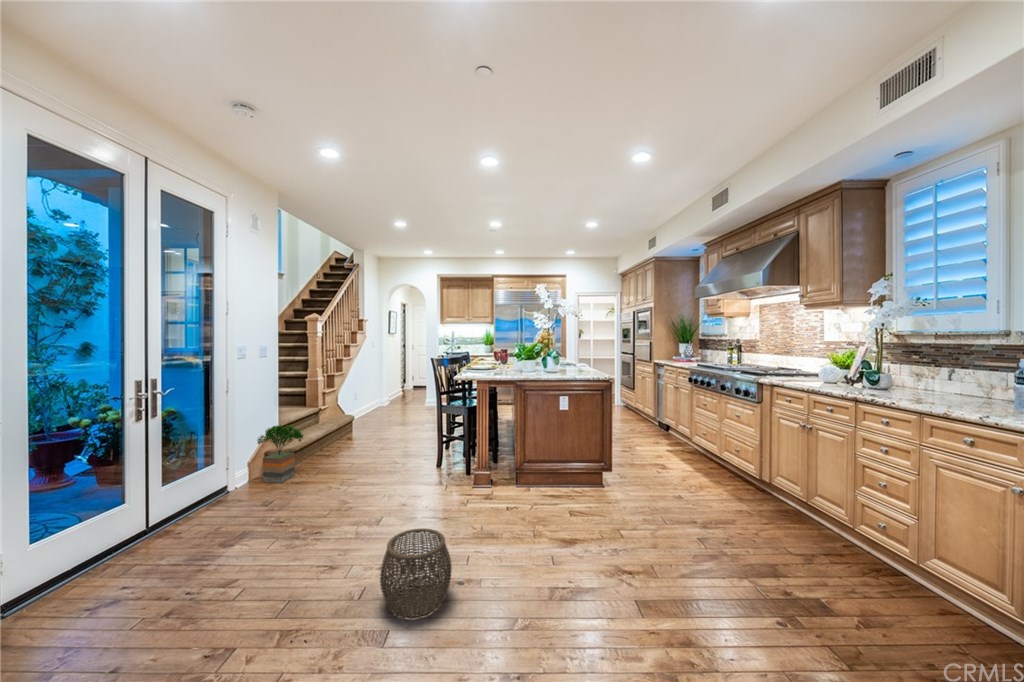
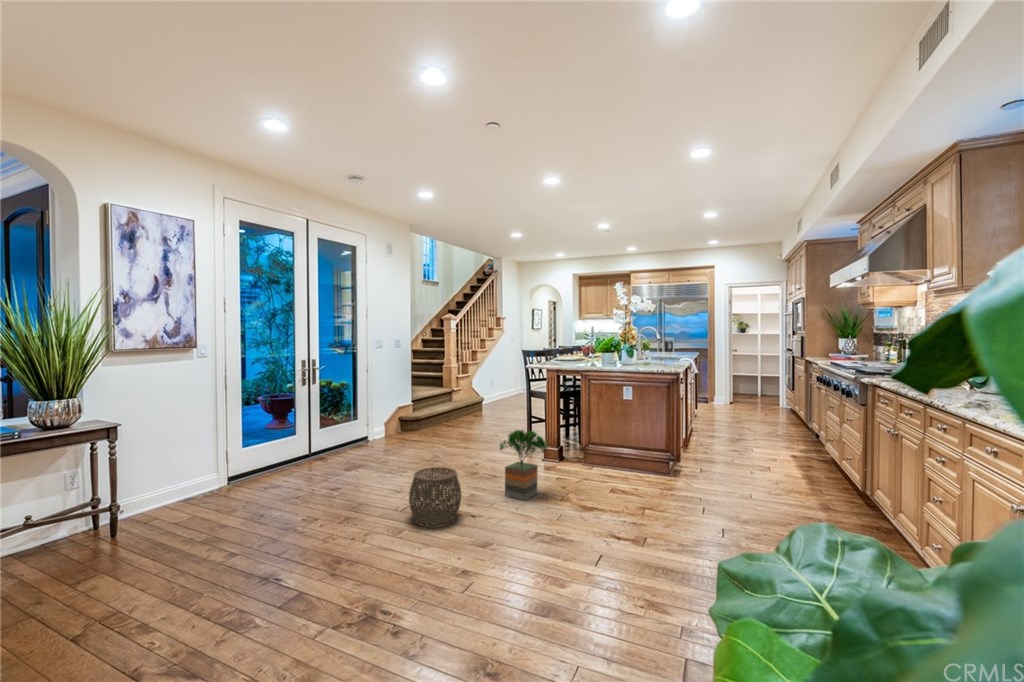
potted tree: present [257,425,303,483] -> present [499,430,548,500]

